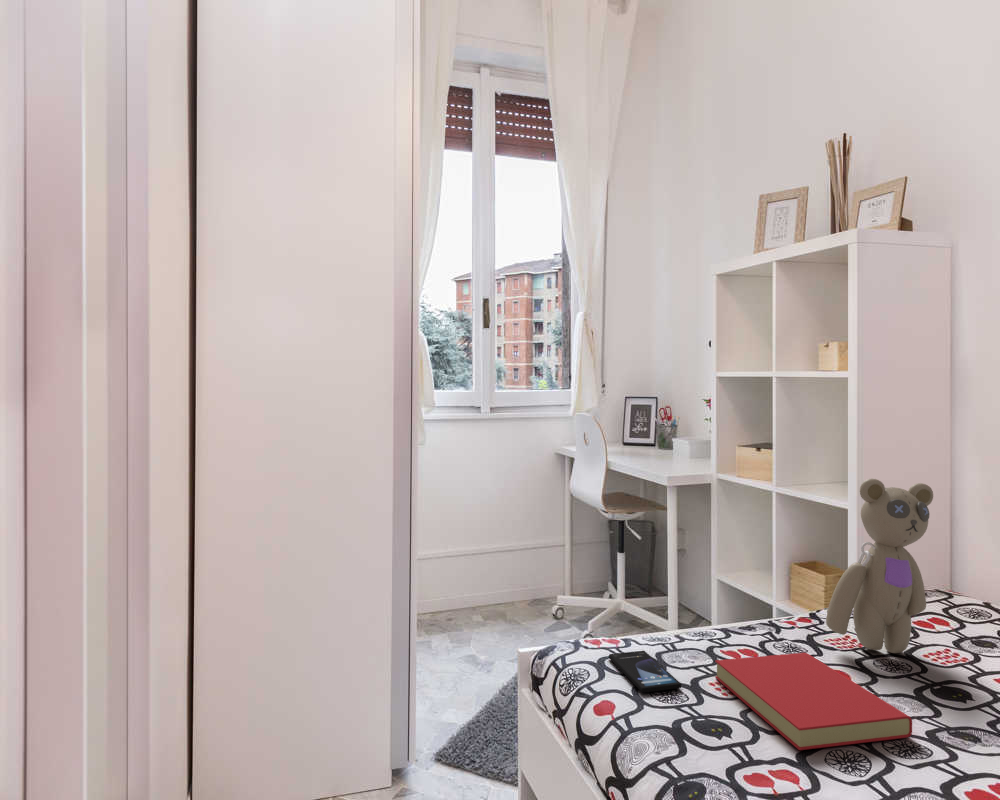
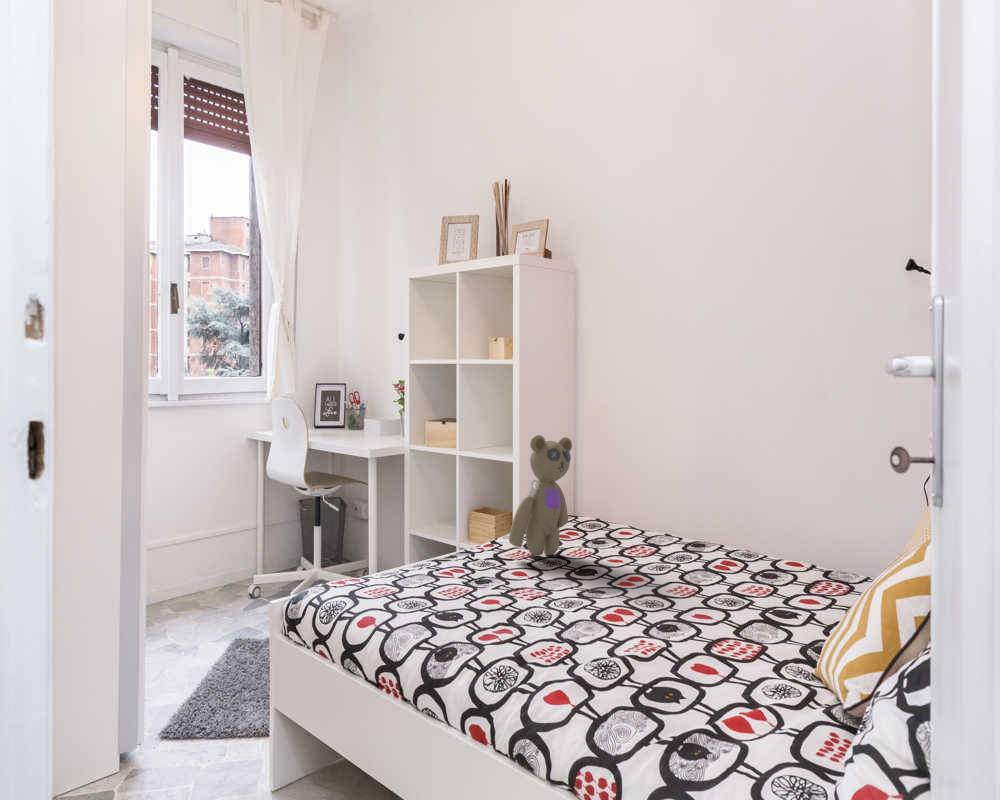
smartphone: present [609,651,682,692] -> none [358,580,421,607]
book: present [715,653,912,750] -> none [442,561,569,617]

